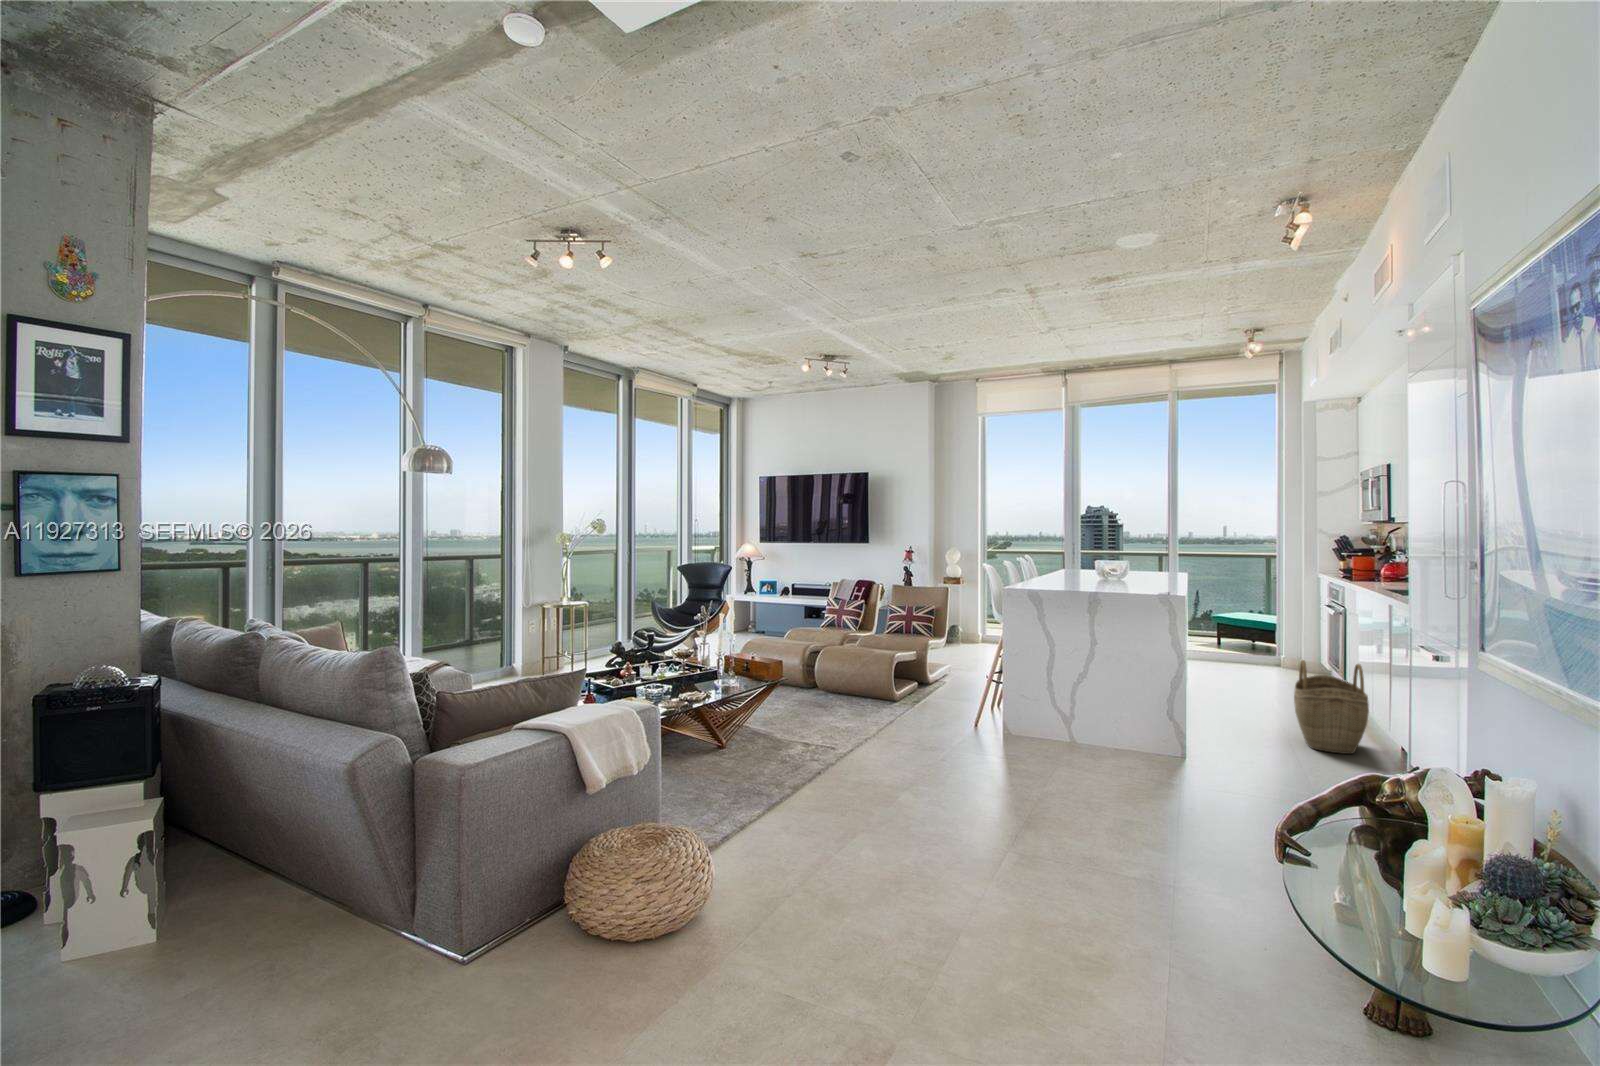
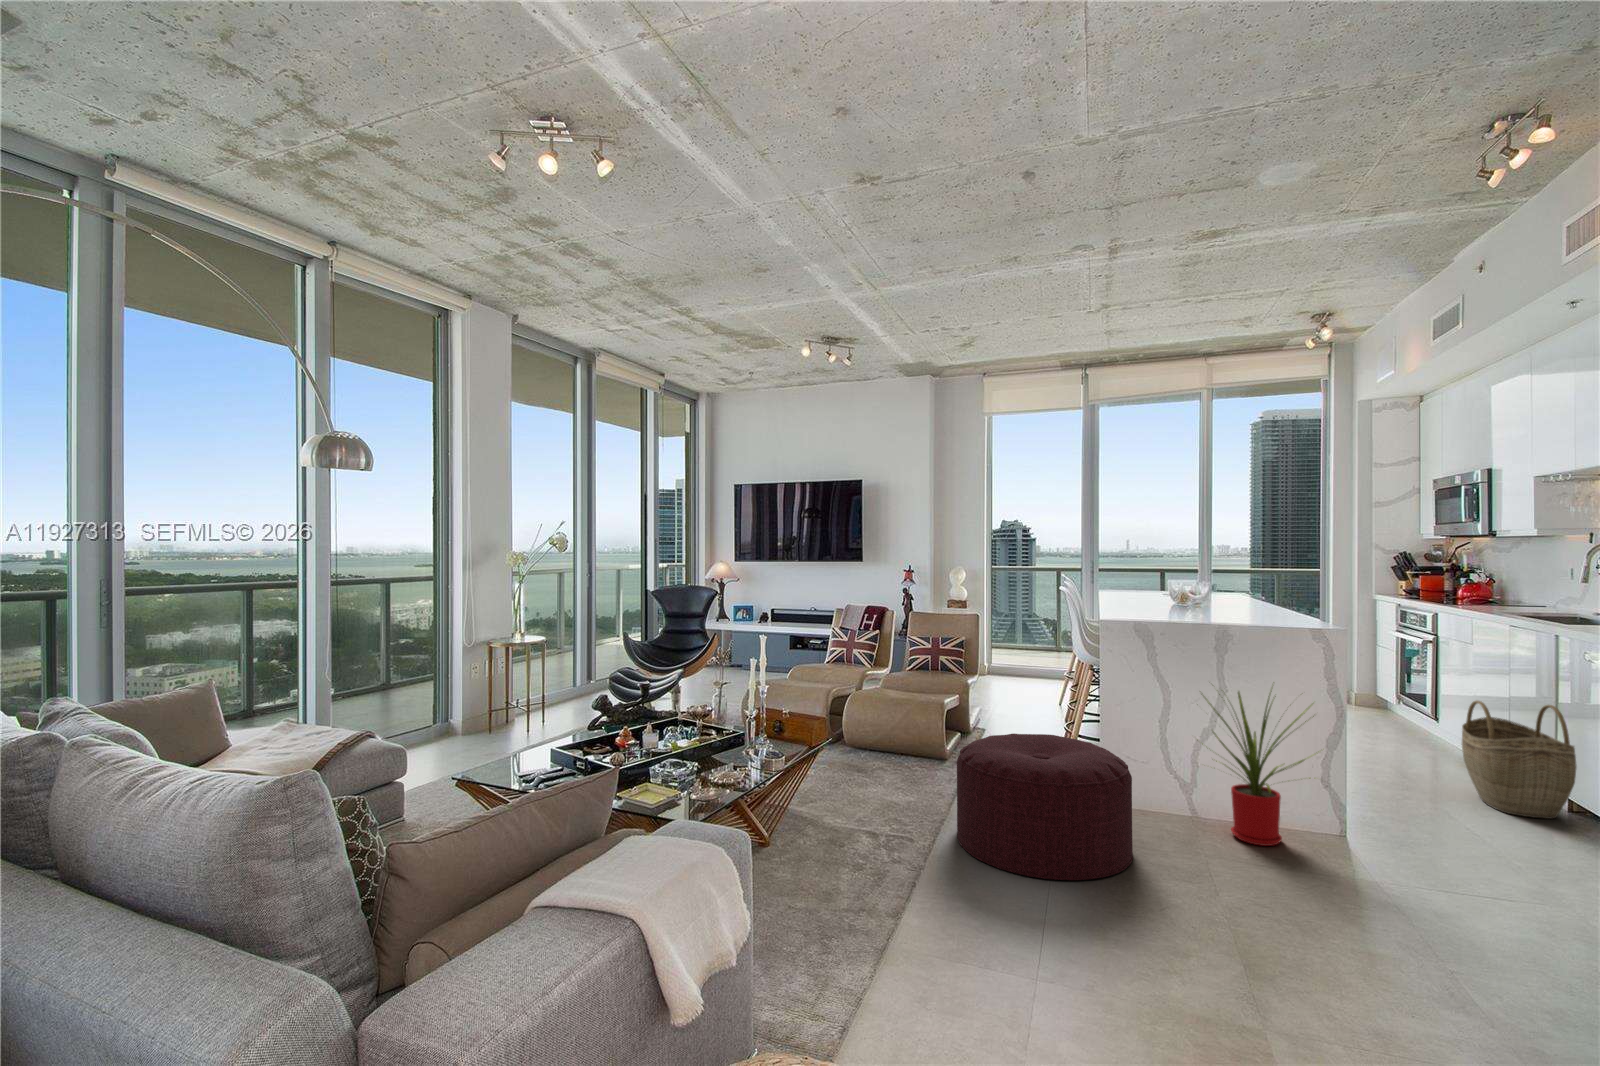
house plant: none [1040,635,1135,760] -> present [1205,691,1314,846]
ottoman: none [856,673,981,771] -> present [957,734,1133,880]

